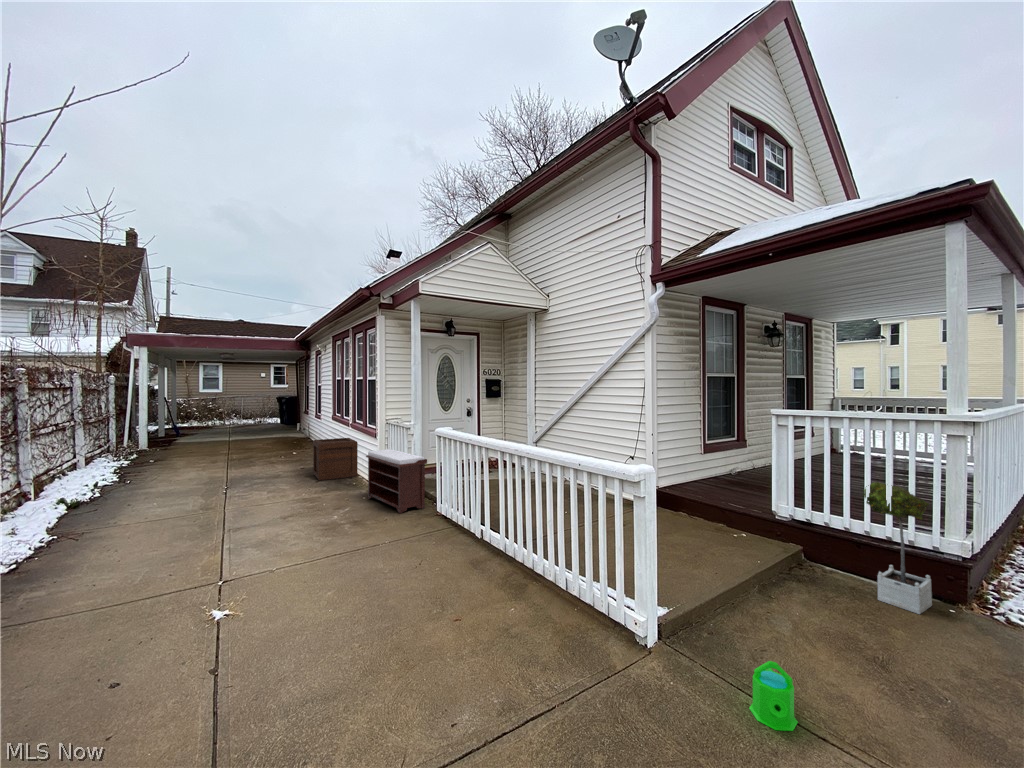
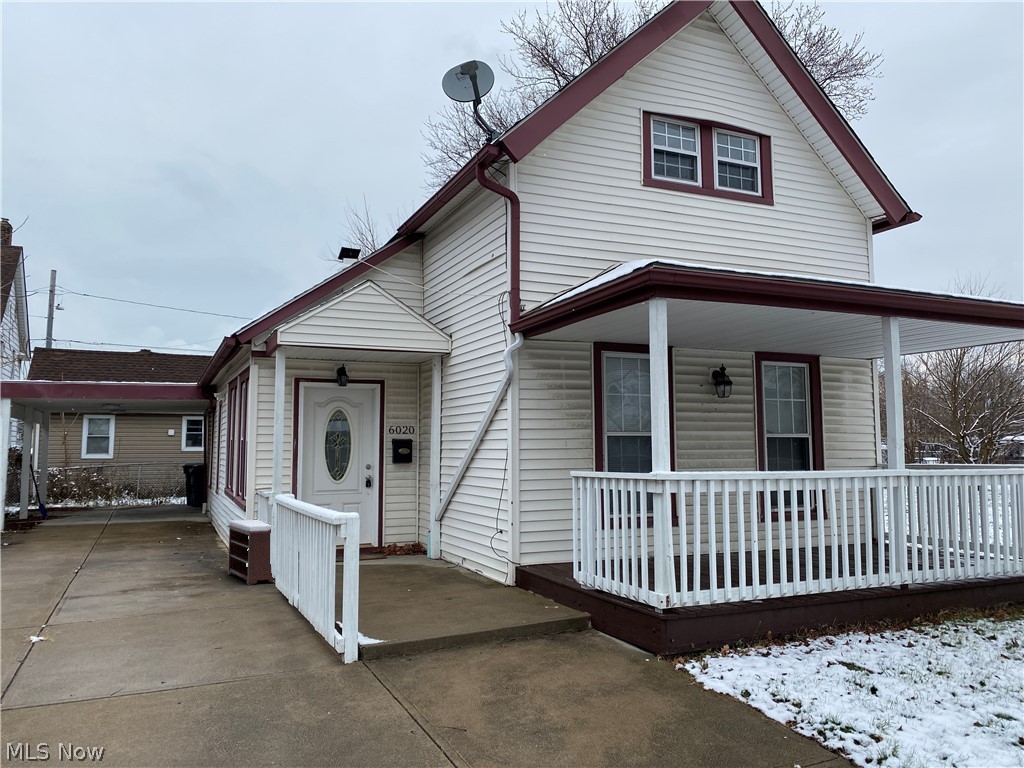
wooden crate: present [313,438,358,481] -> none [186,512,236,561]
potted tree: present [863,482,932,614] -> none [595,533,641,650]
watering can: present [749,661,798,731] -> none [359,633,398,674]

